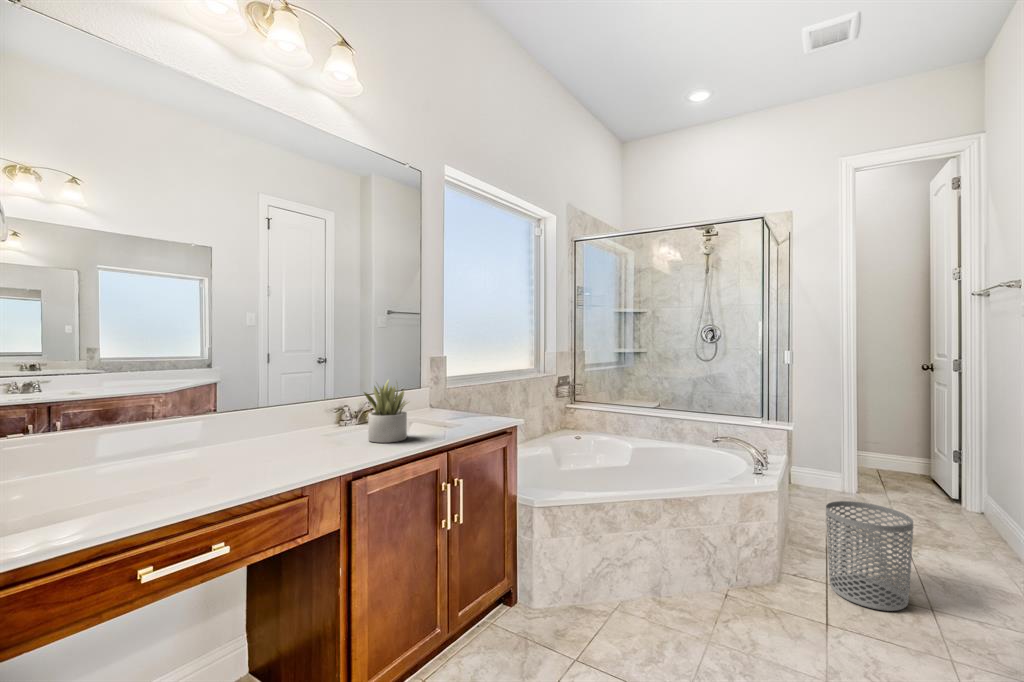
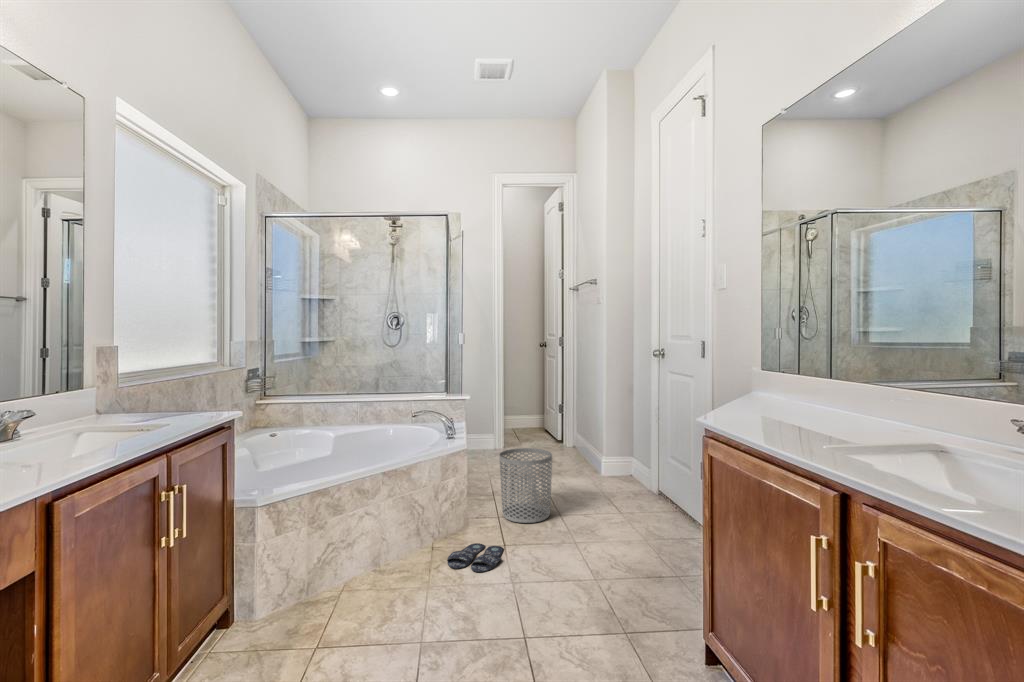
succulent plant: present [364,381,407,443] -> none [41,375,116,456]
slippers: none [735,611,818,656] -> present [447,543,503,572]

